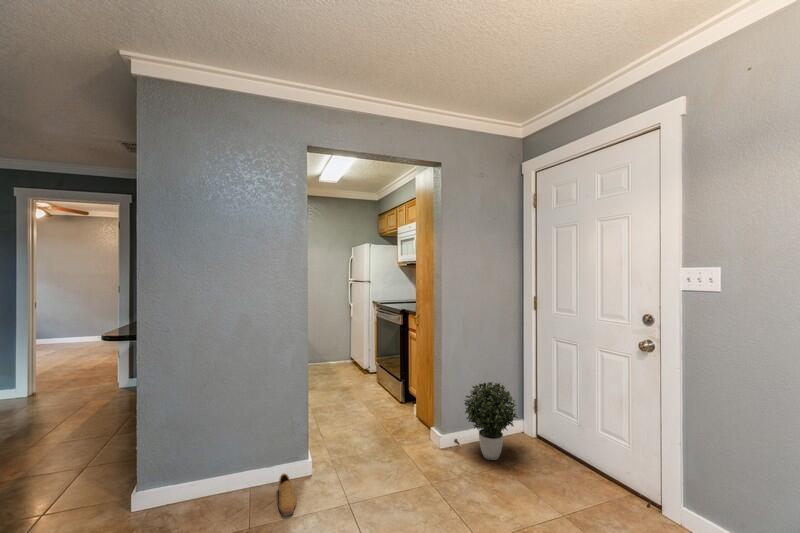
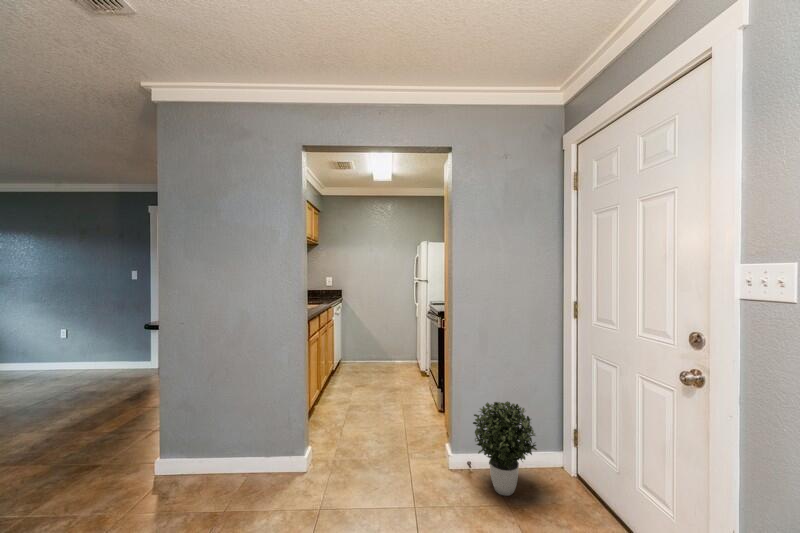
shoe: present [278,474,297,516] -> none [259,465,283,507]

